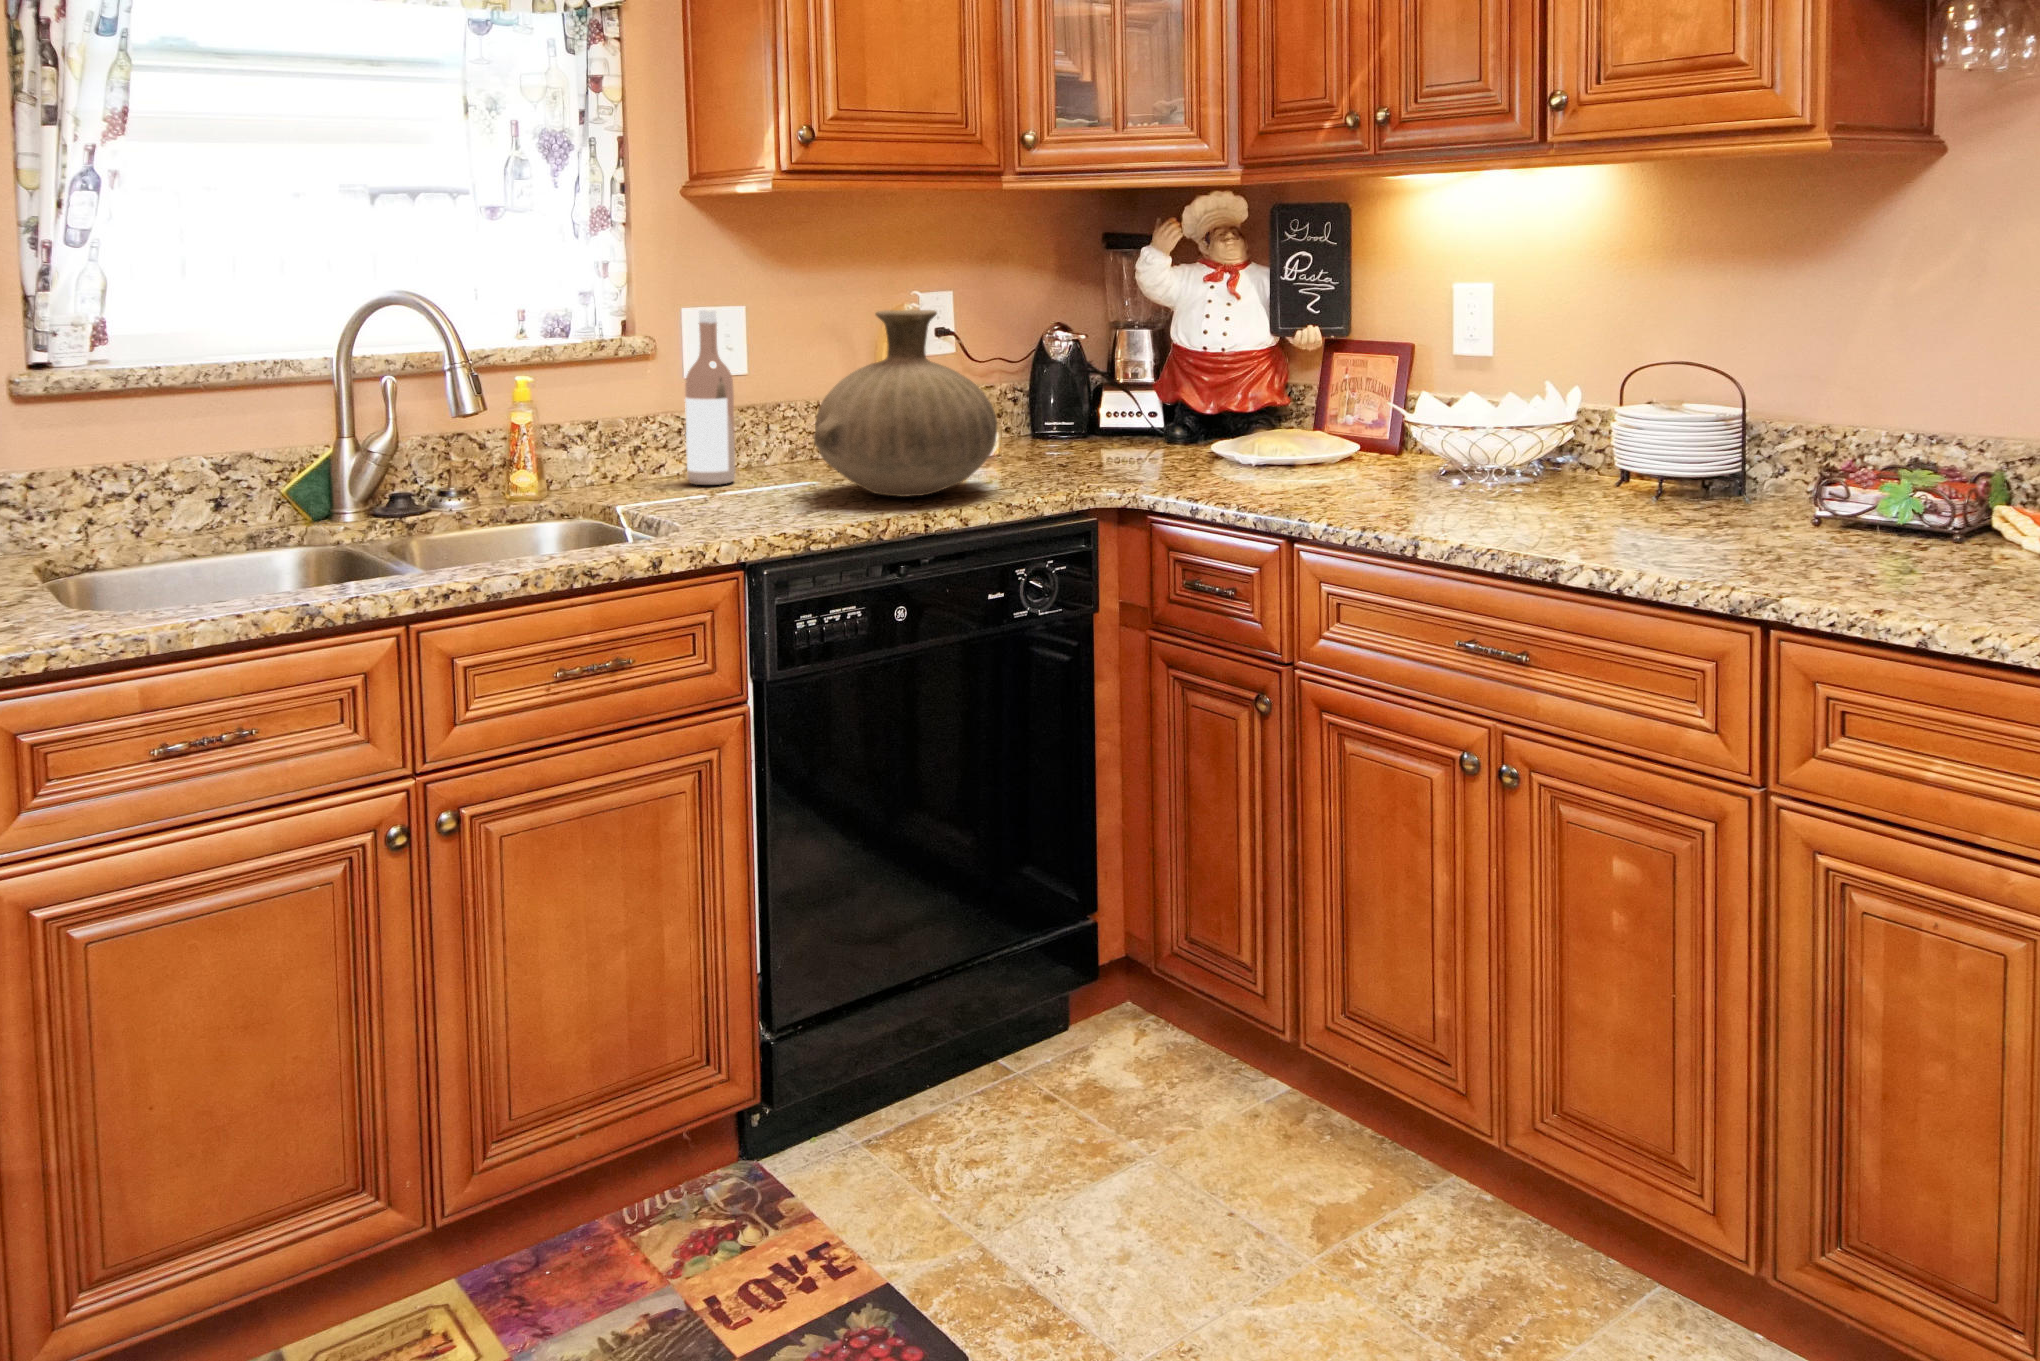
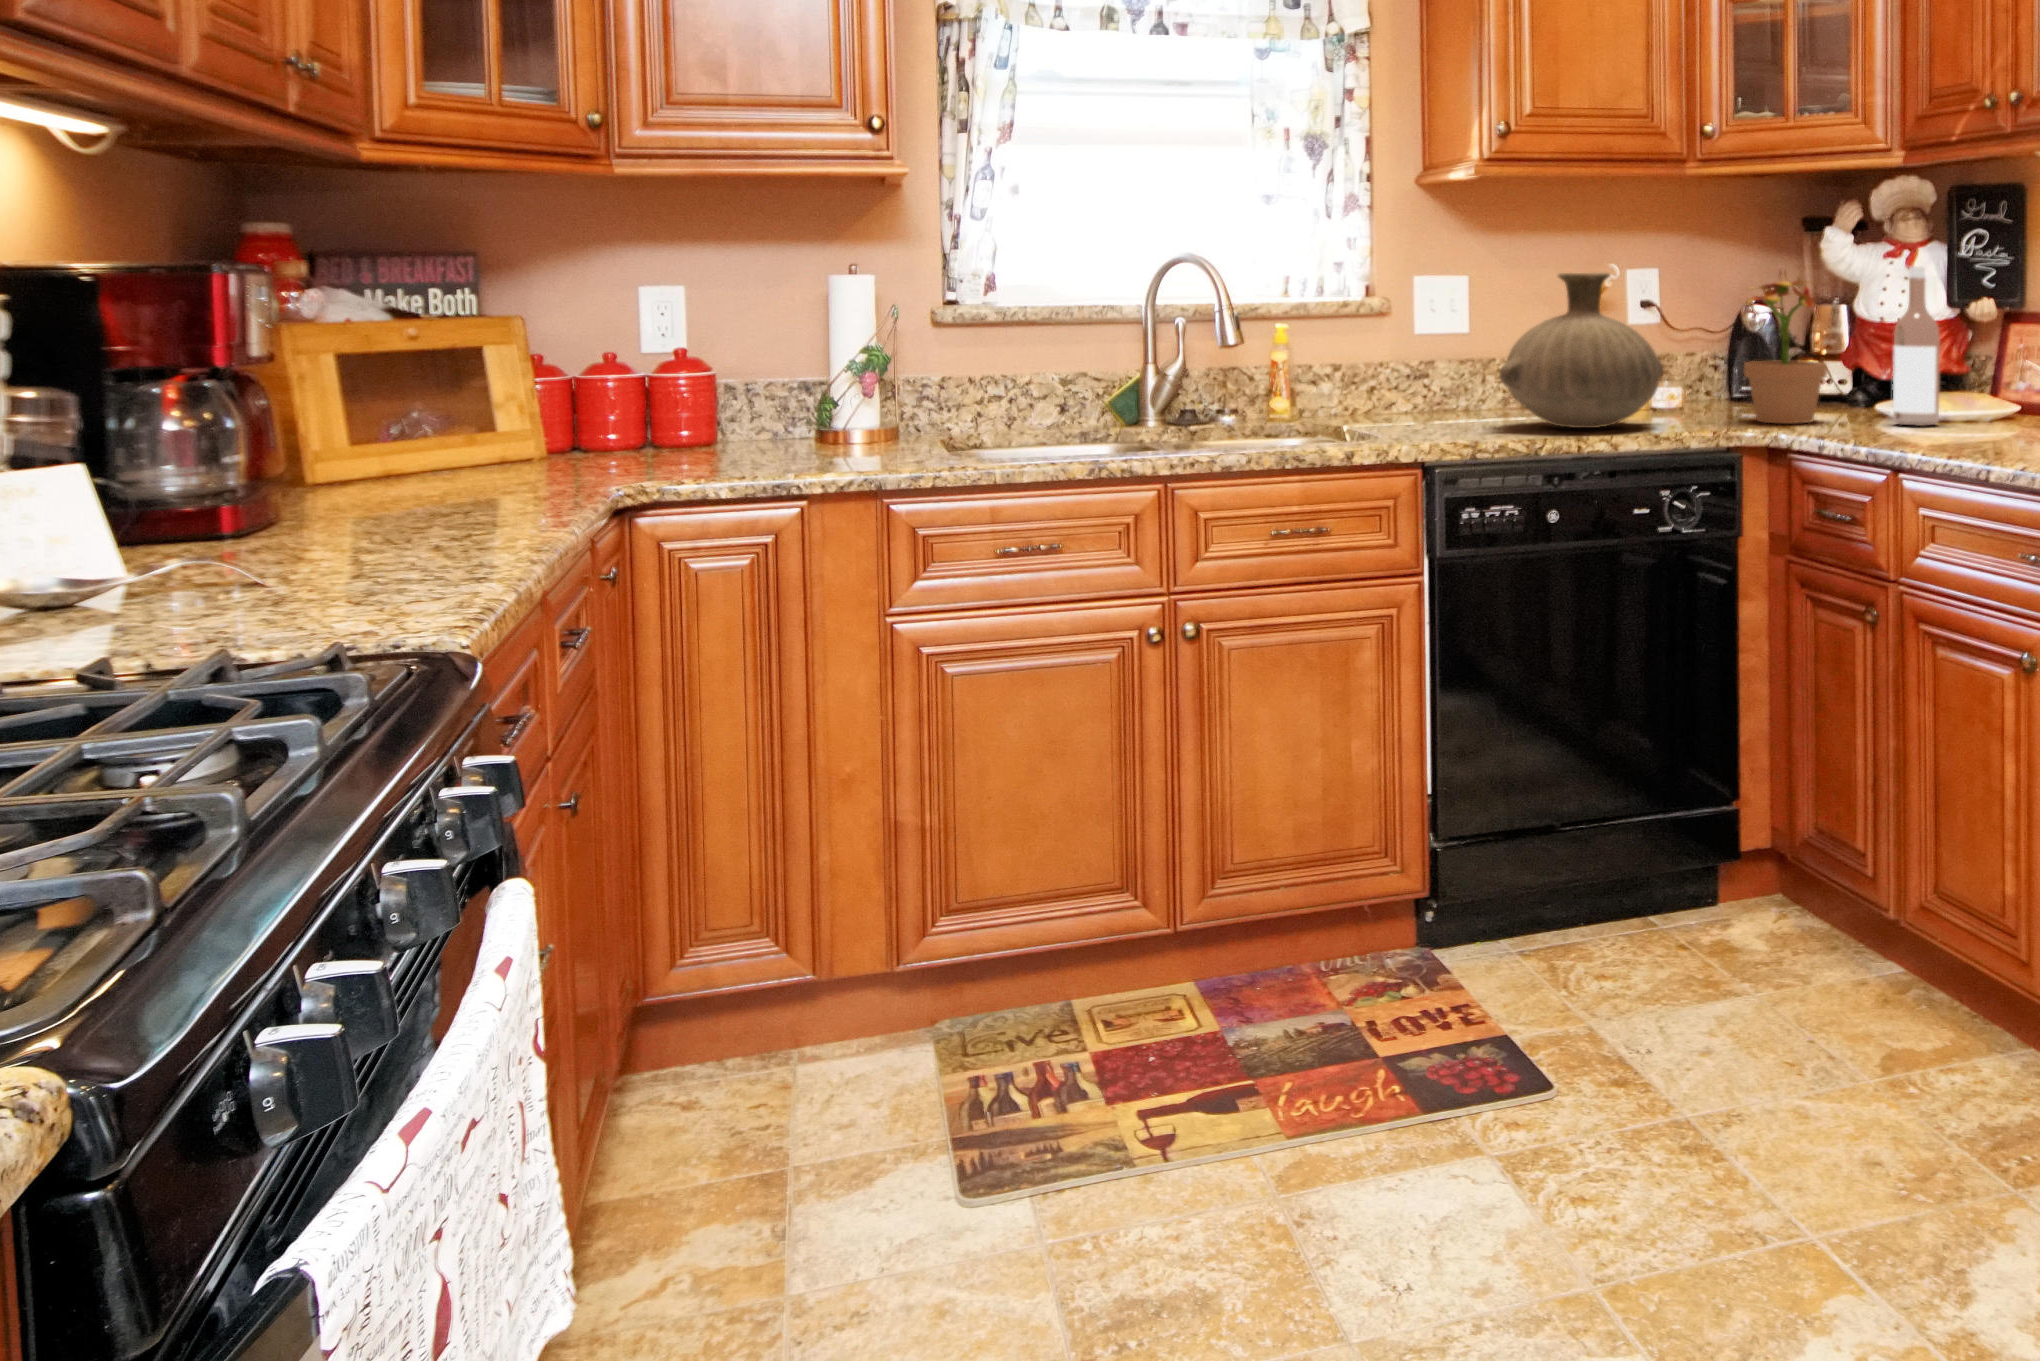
potted plant: none [1079,301,1169,477] -> present [1744,272,1827,423]
wine bottle: present [685,309,735,485] -> present [1893,266,1940,426]

